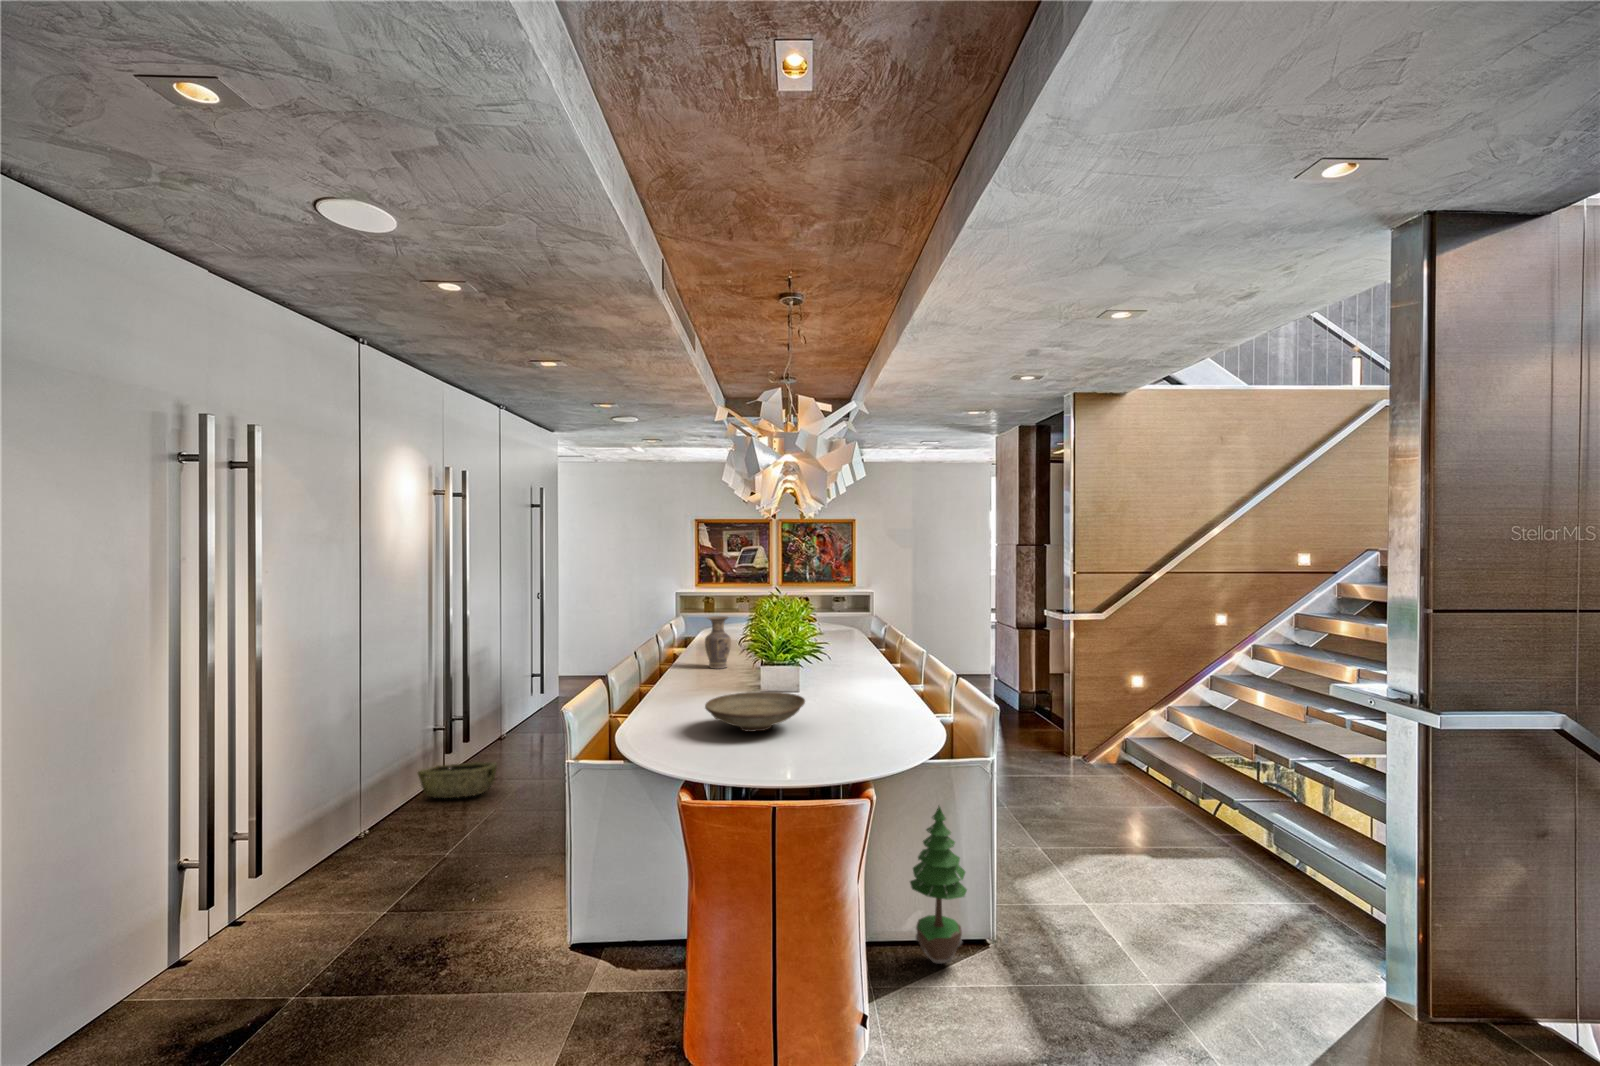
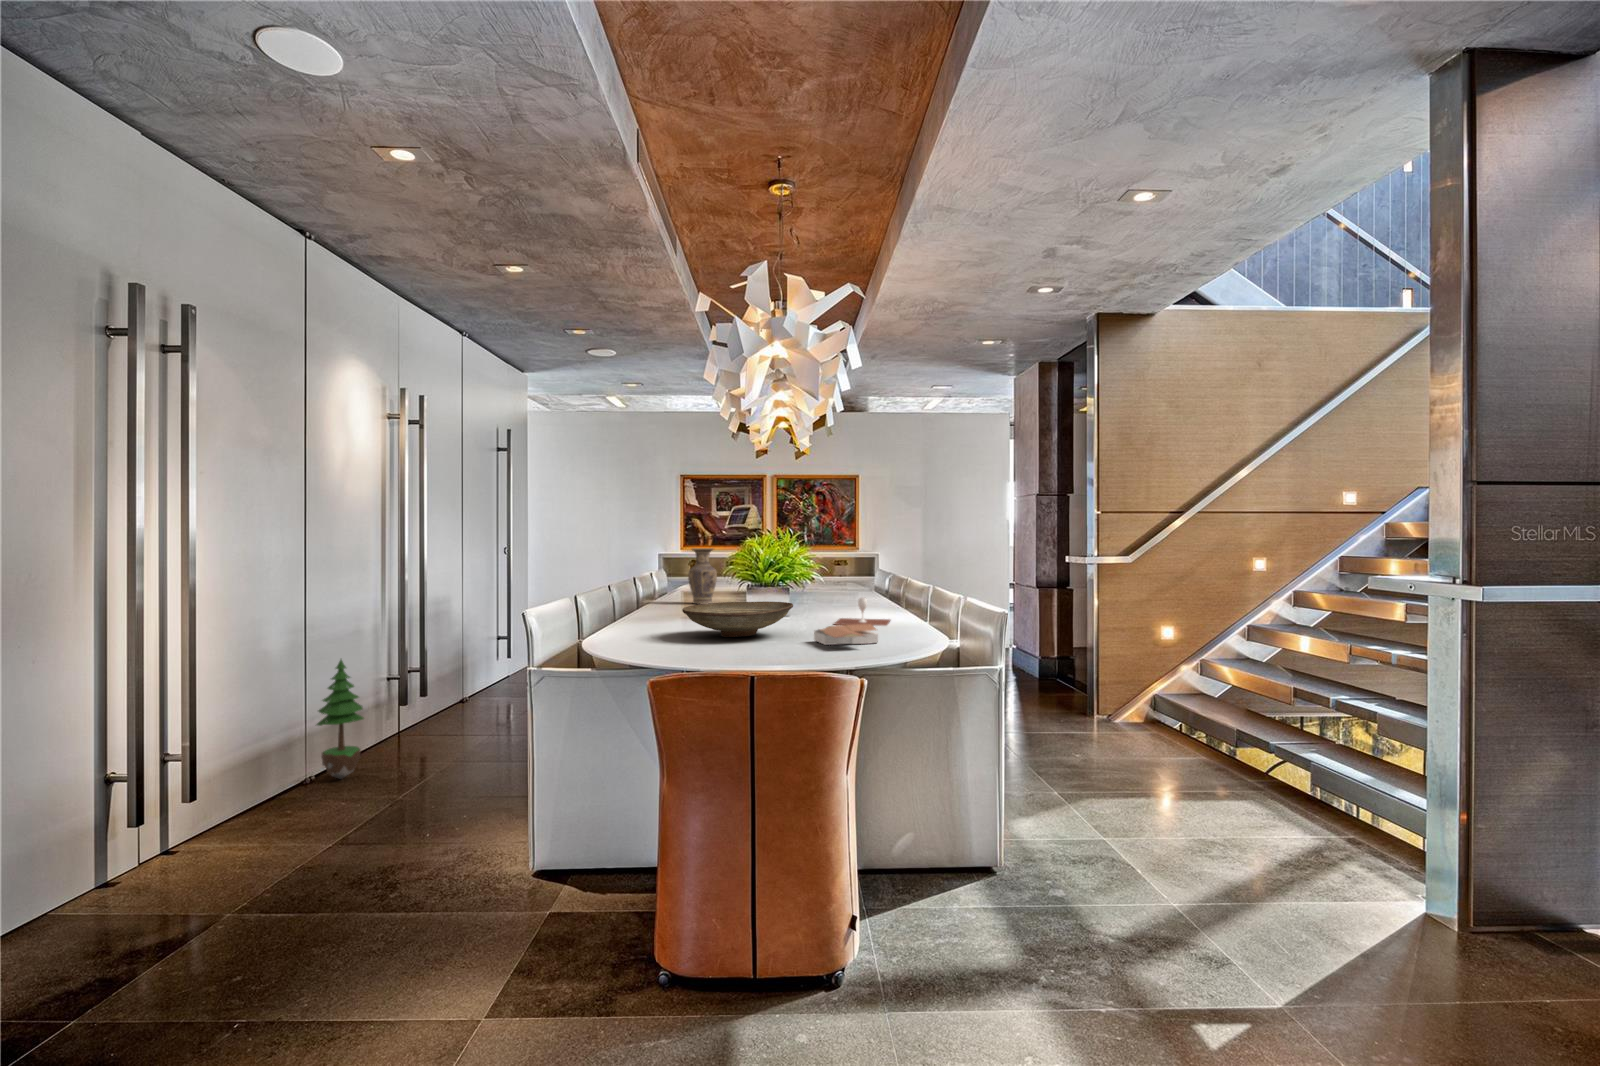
wine glass: none [840,681,892,710] -> present [834,598,890,626]
book: none [825,723,883,747] -> present [814,624,878,645]
woven basket: present [418,762,497,798] -> none [373,711,462,748]
potted tree: present [910,806,967,964] -> present [317,660,364,779]

